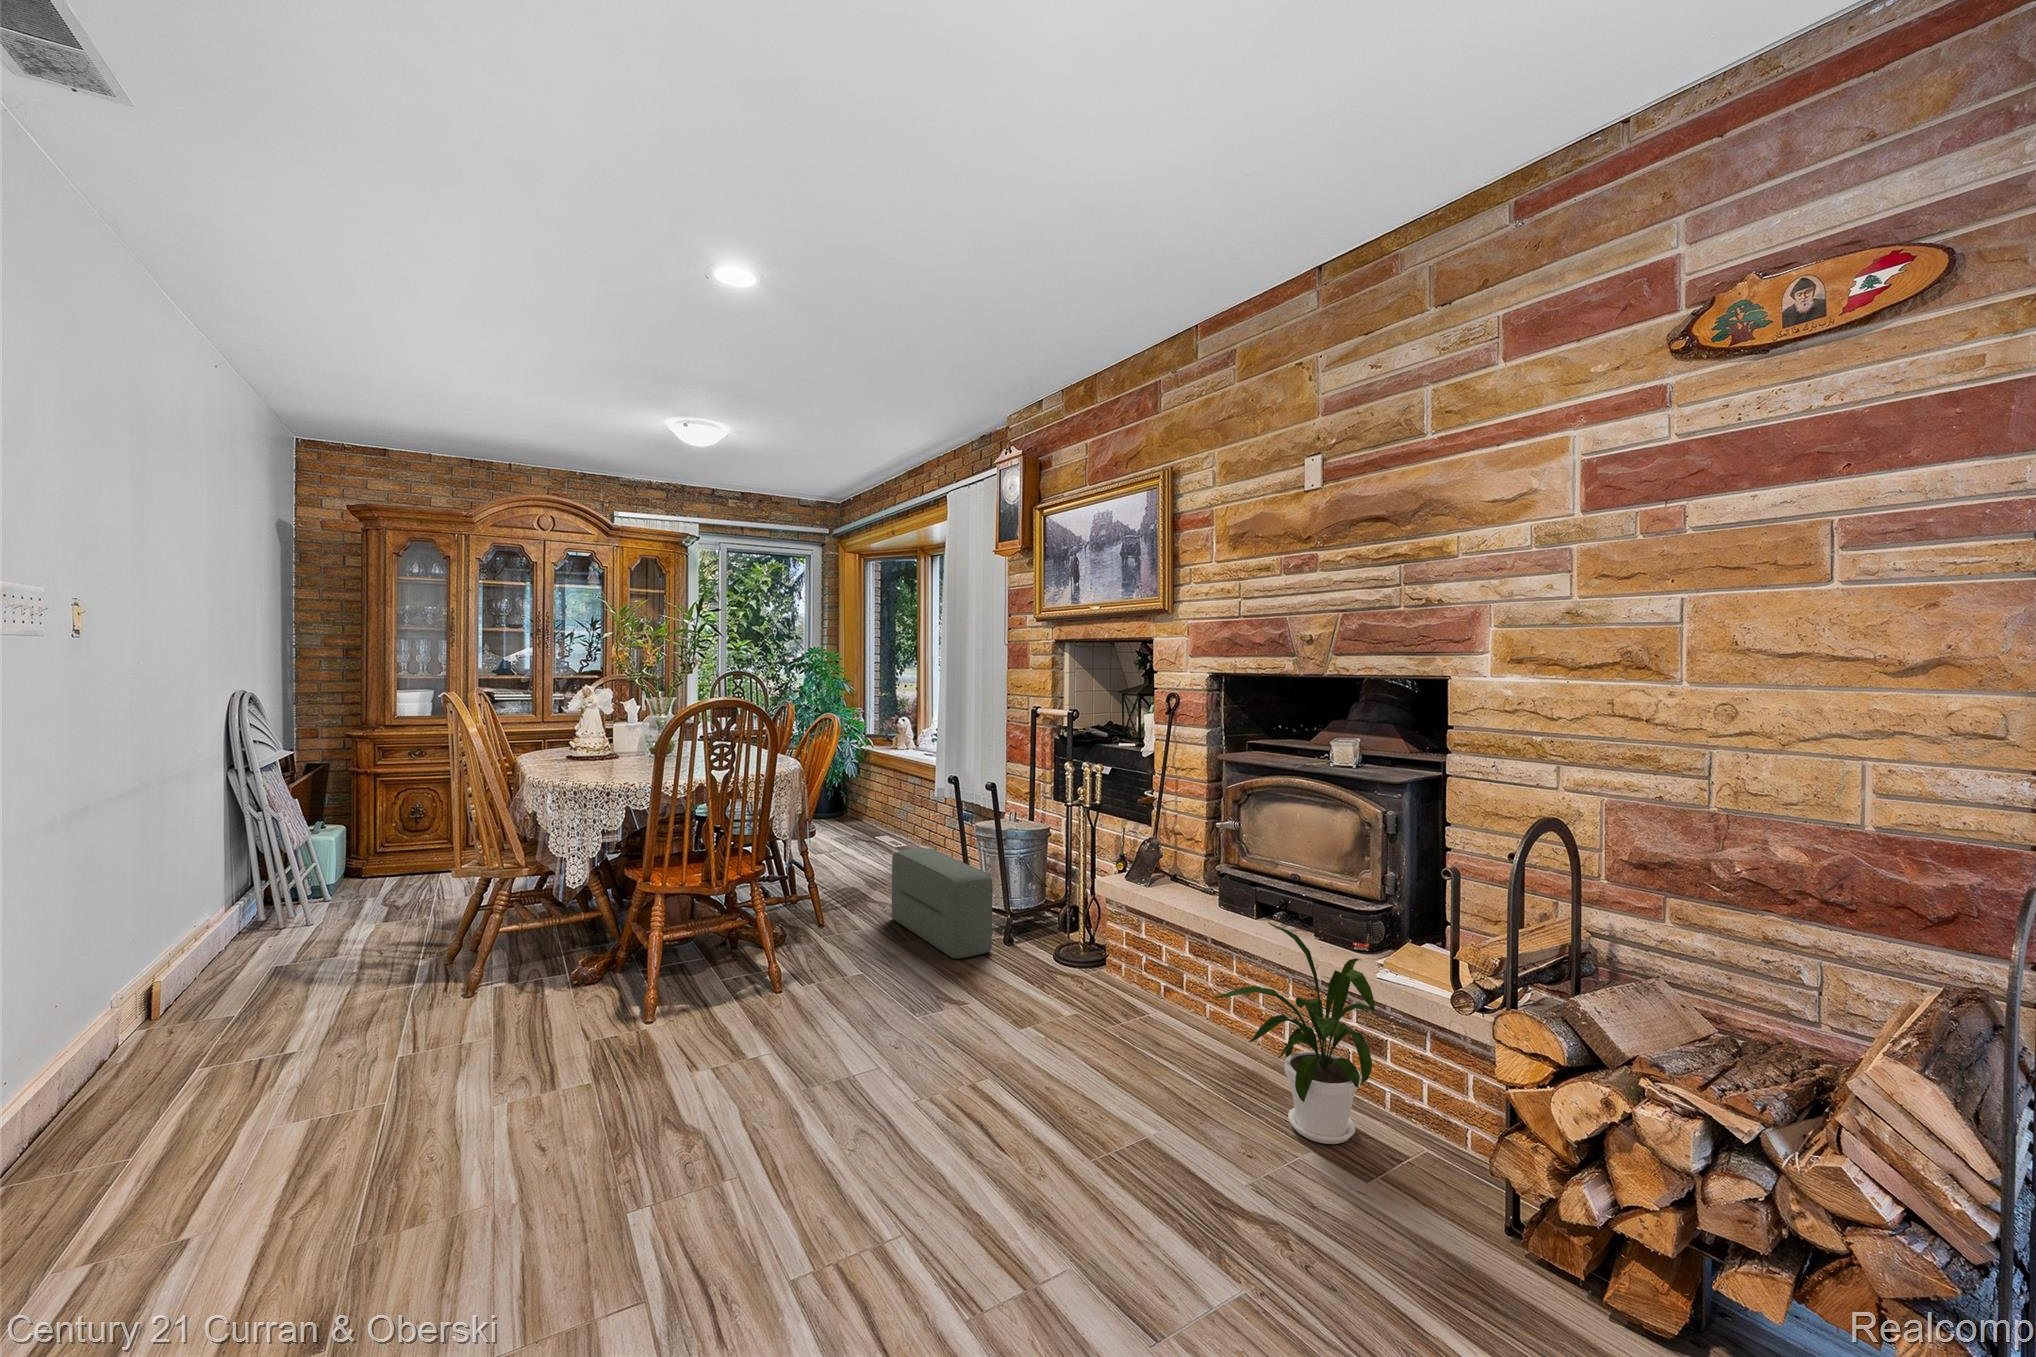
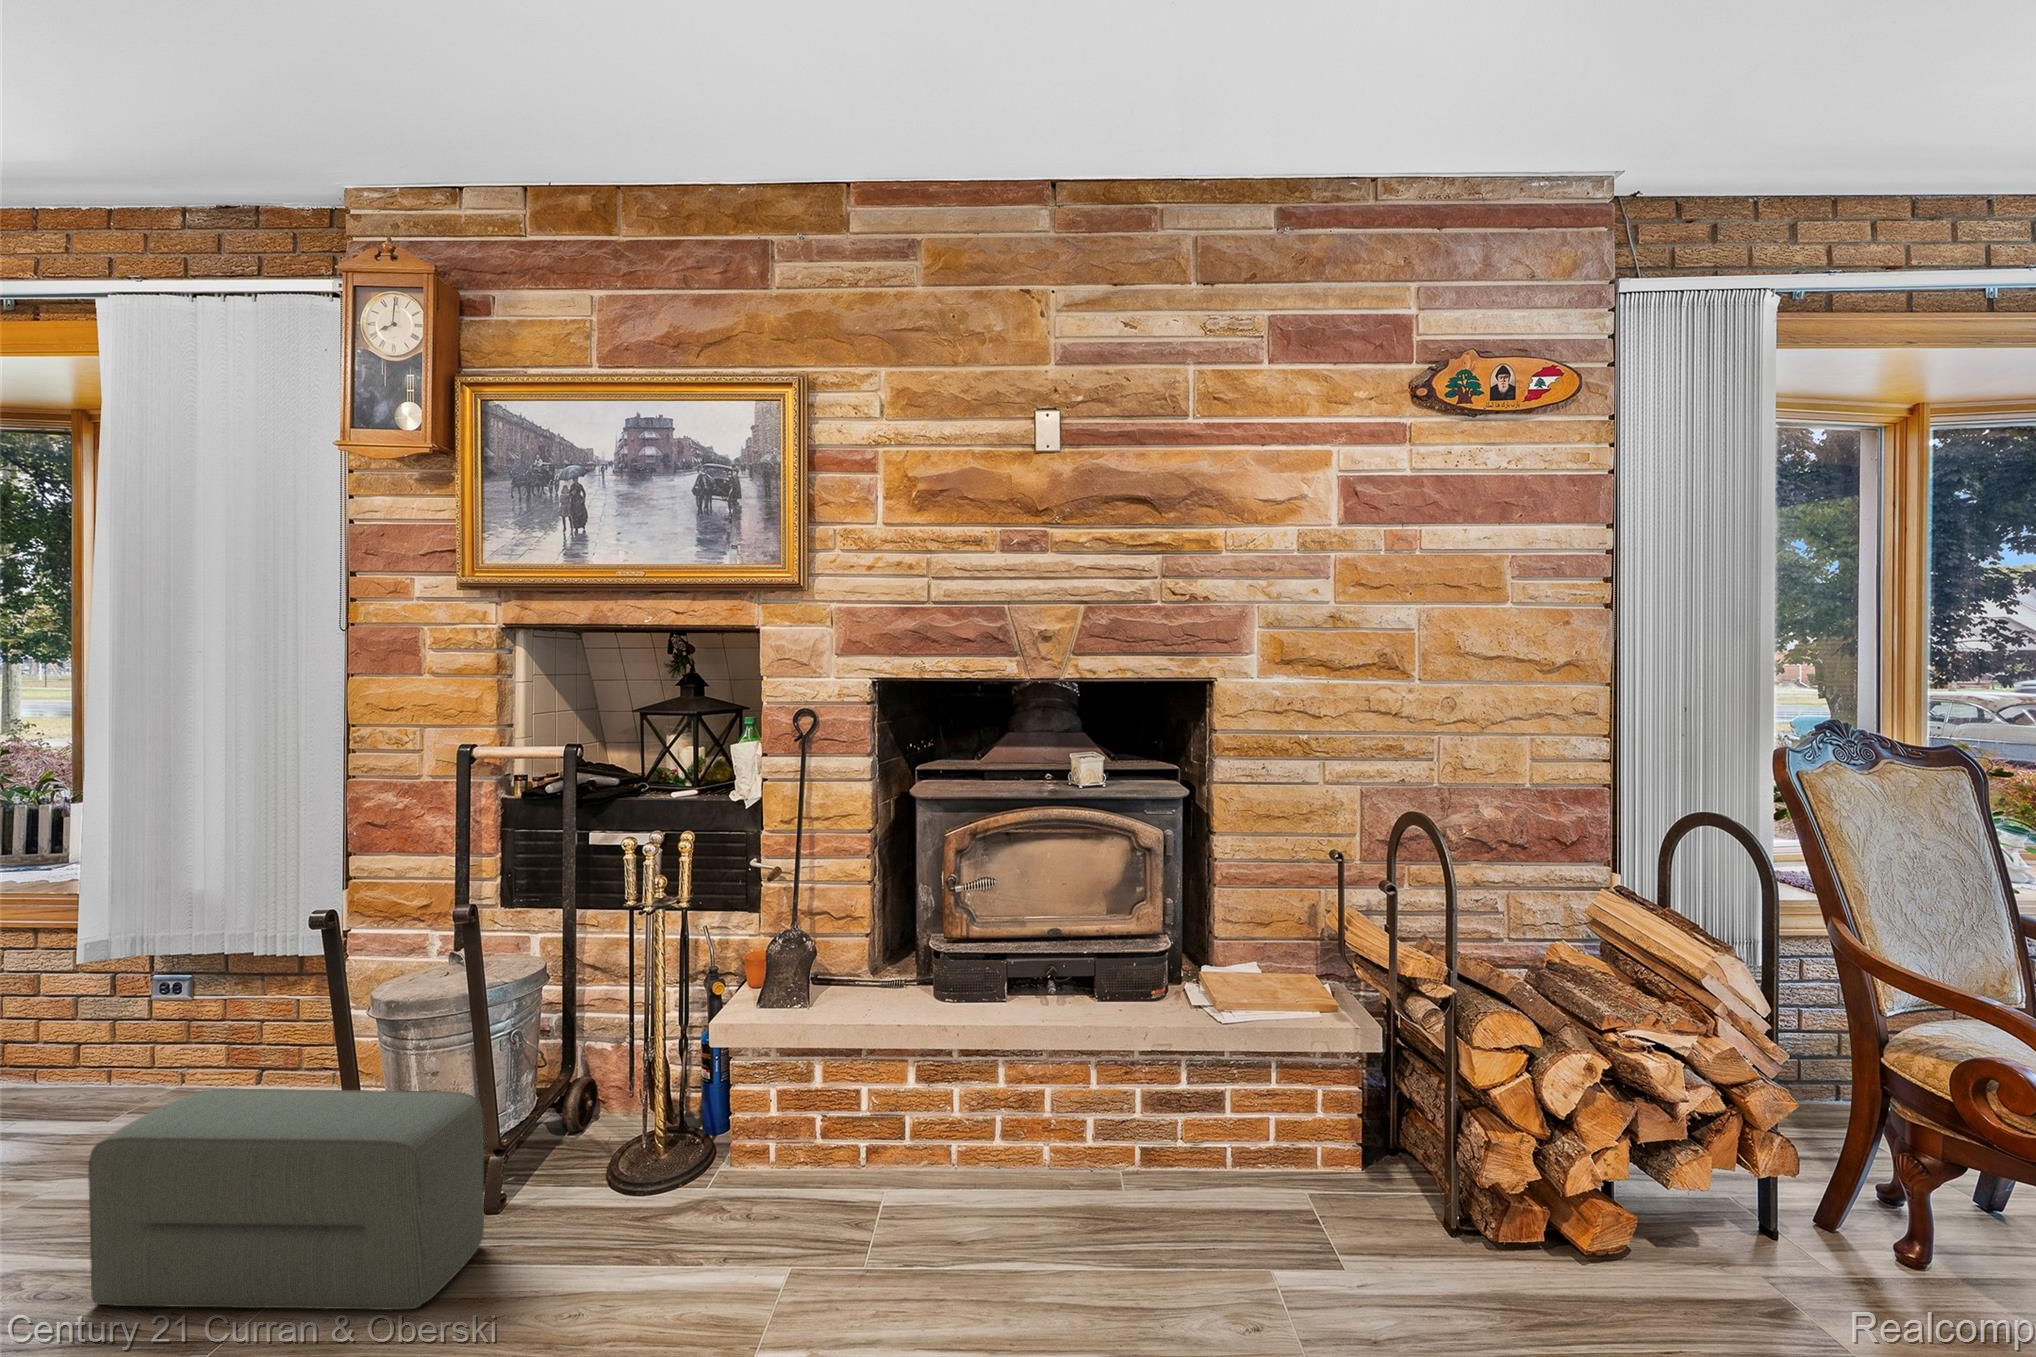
house plant: present [1213,923,1378,1144] -> none [1118,1003,1311,1252]

